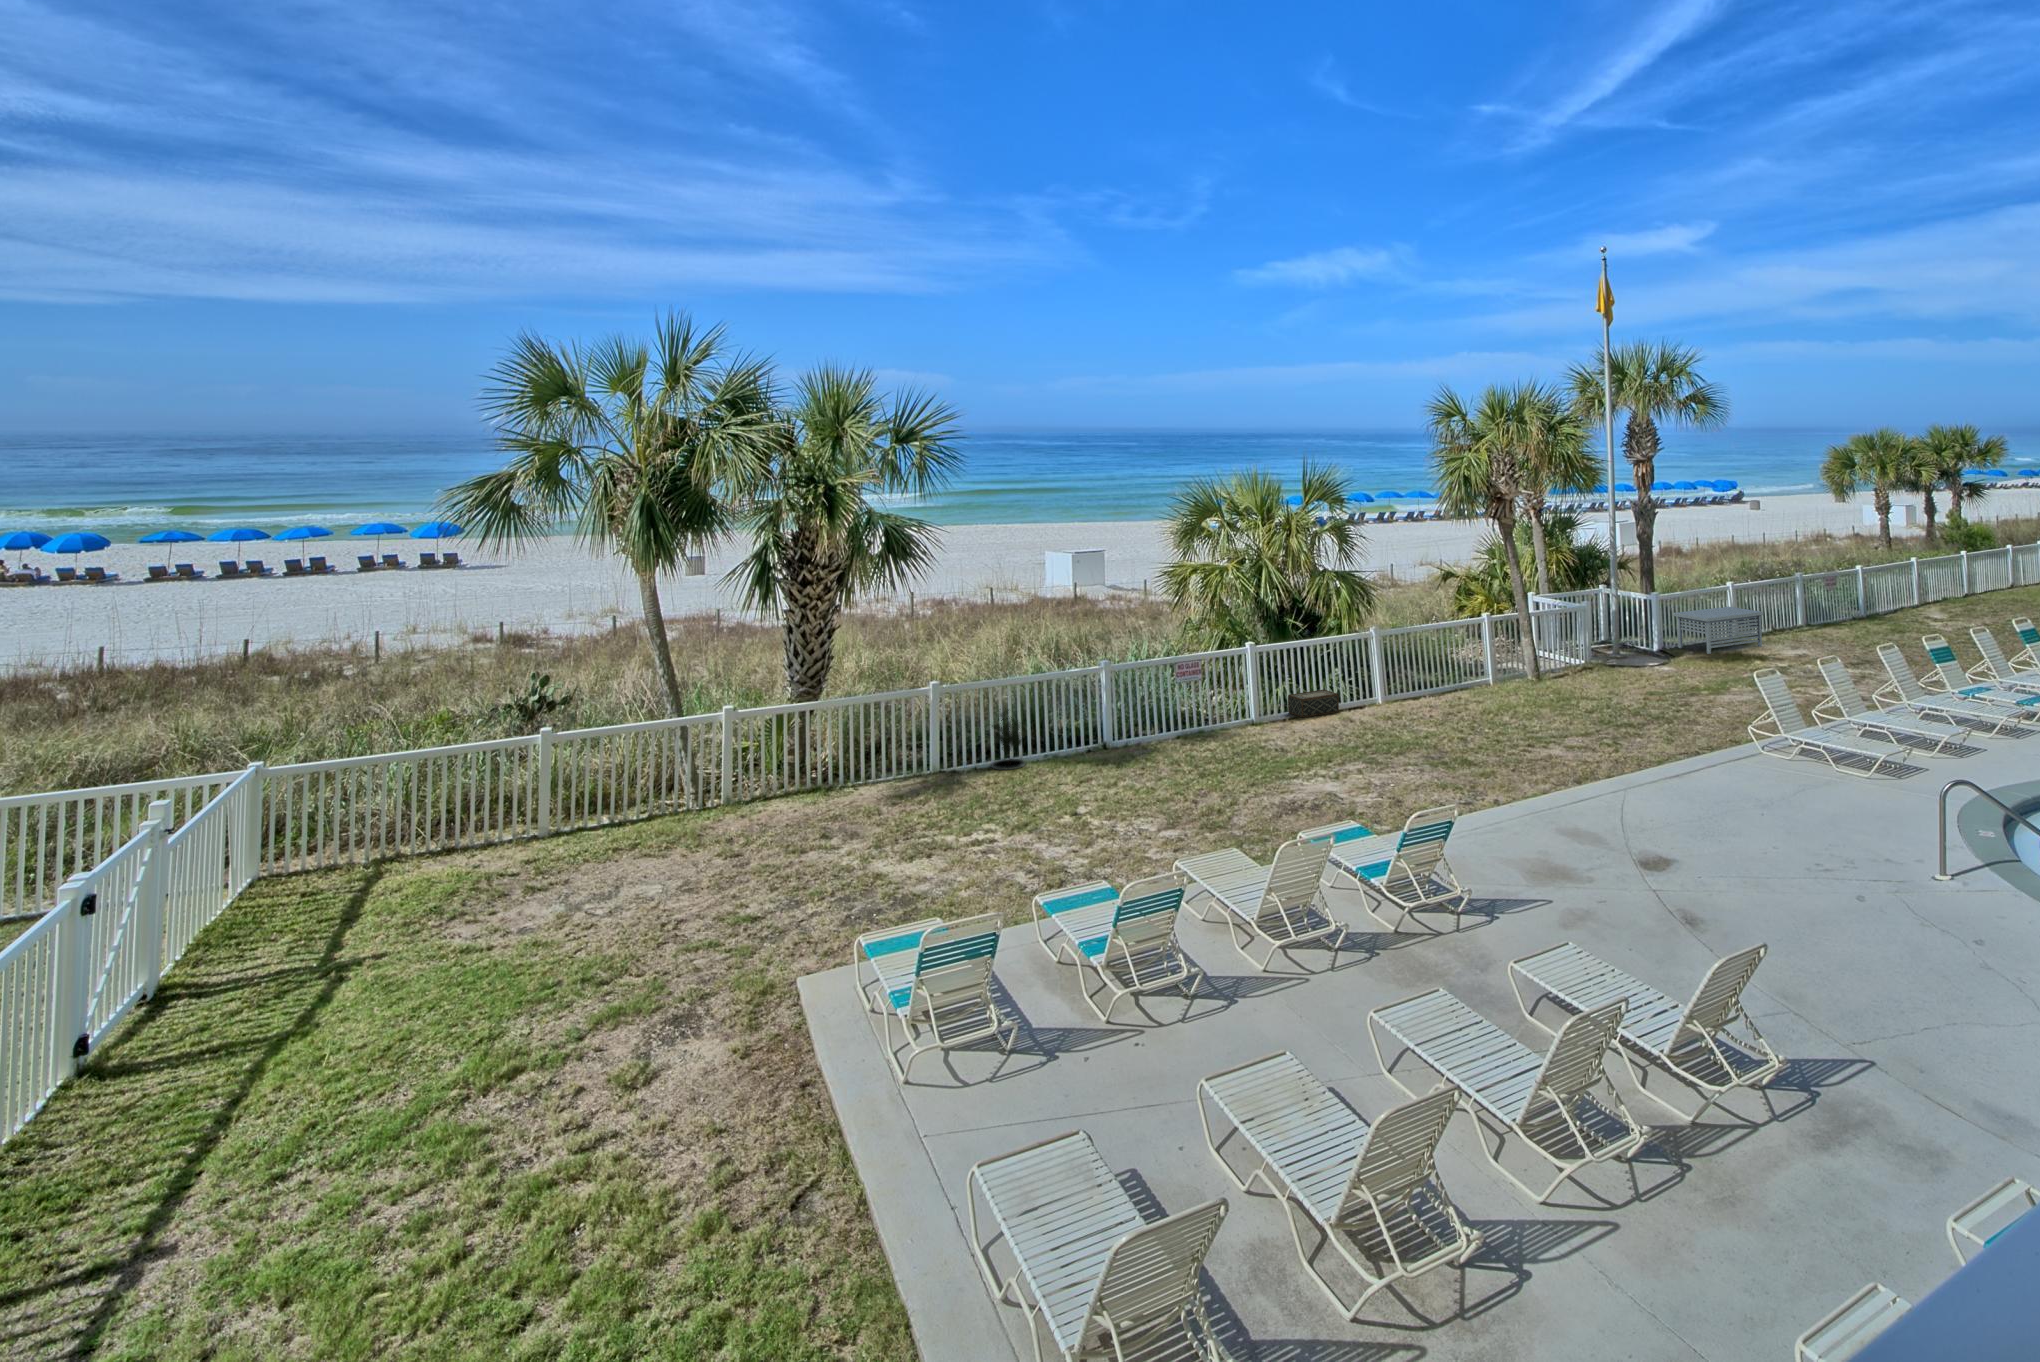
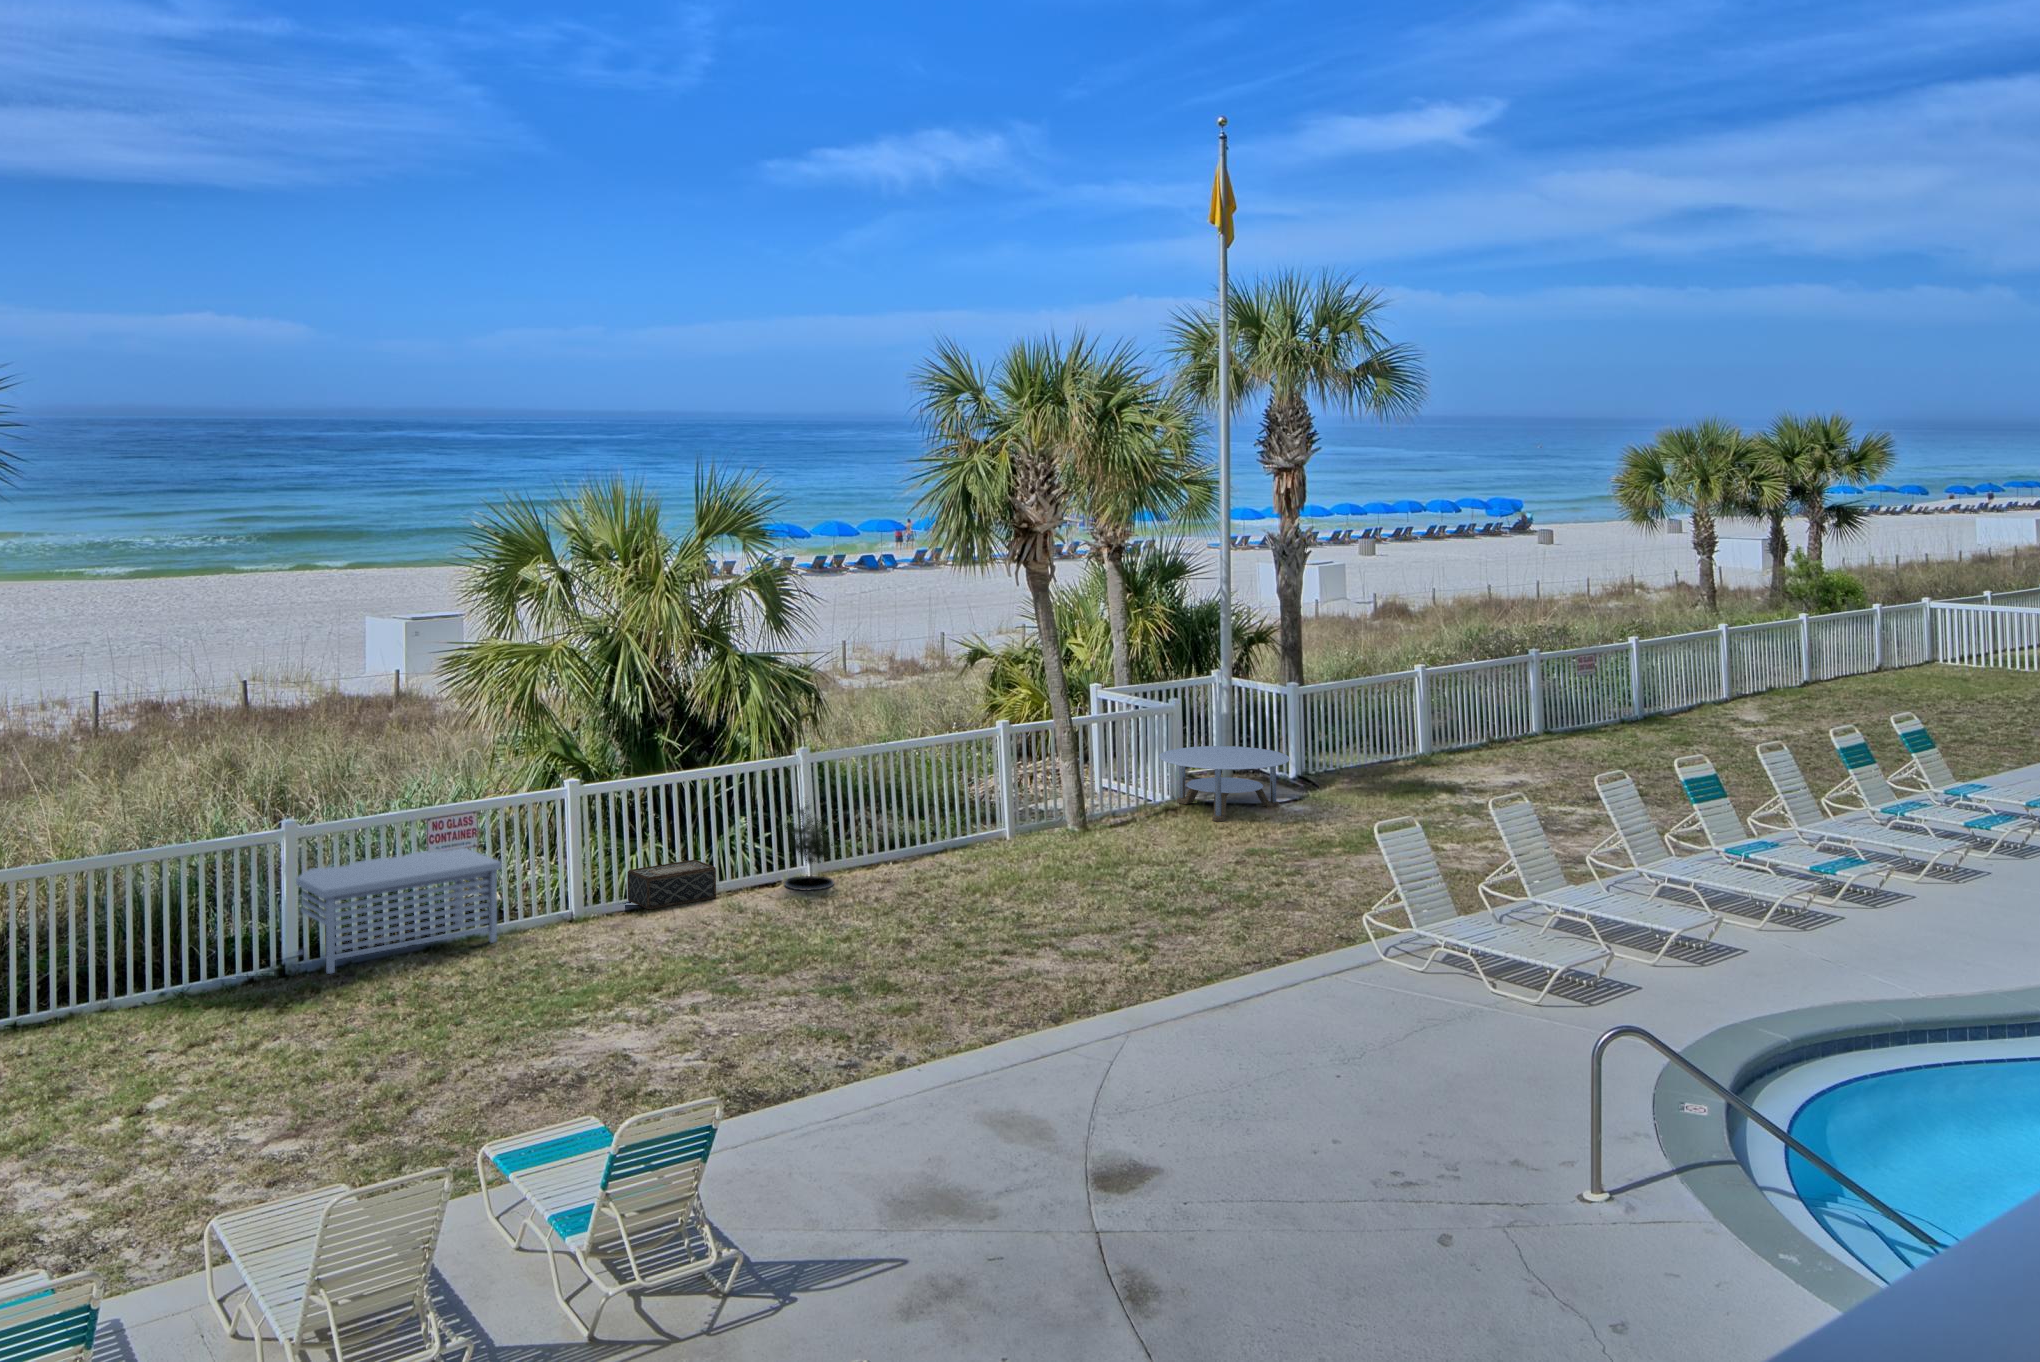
storage bench: present [1674,607,1763,654] -> present [296,848,502,974]
round table: none [1581,628,1662,673] -> present [1159,746,1290,822]
potted tree: present [991,708,1025,770] -> present [784,805,834,890]

